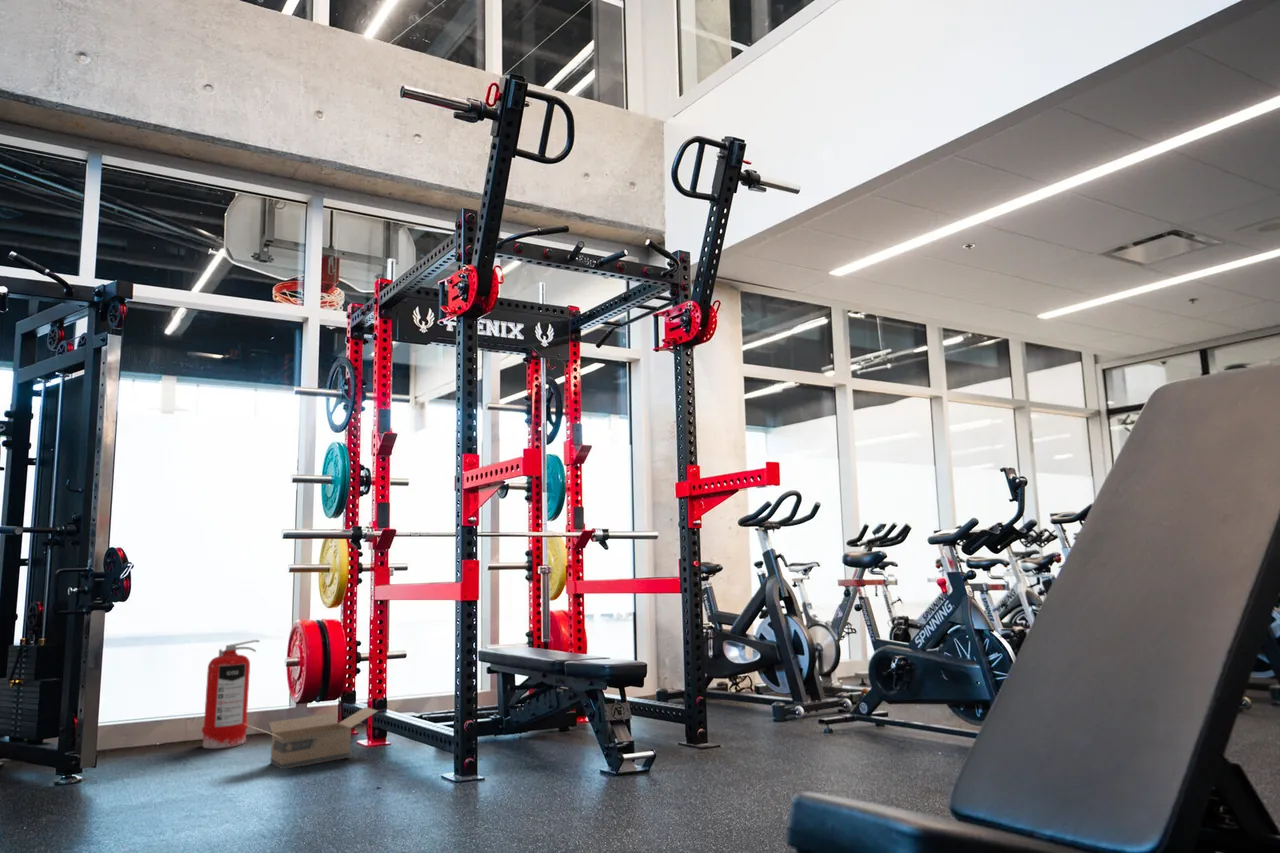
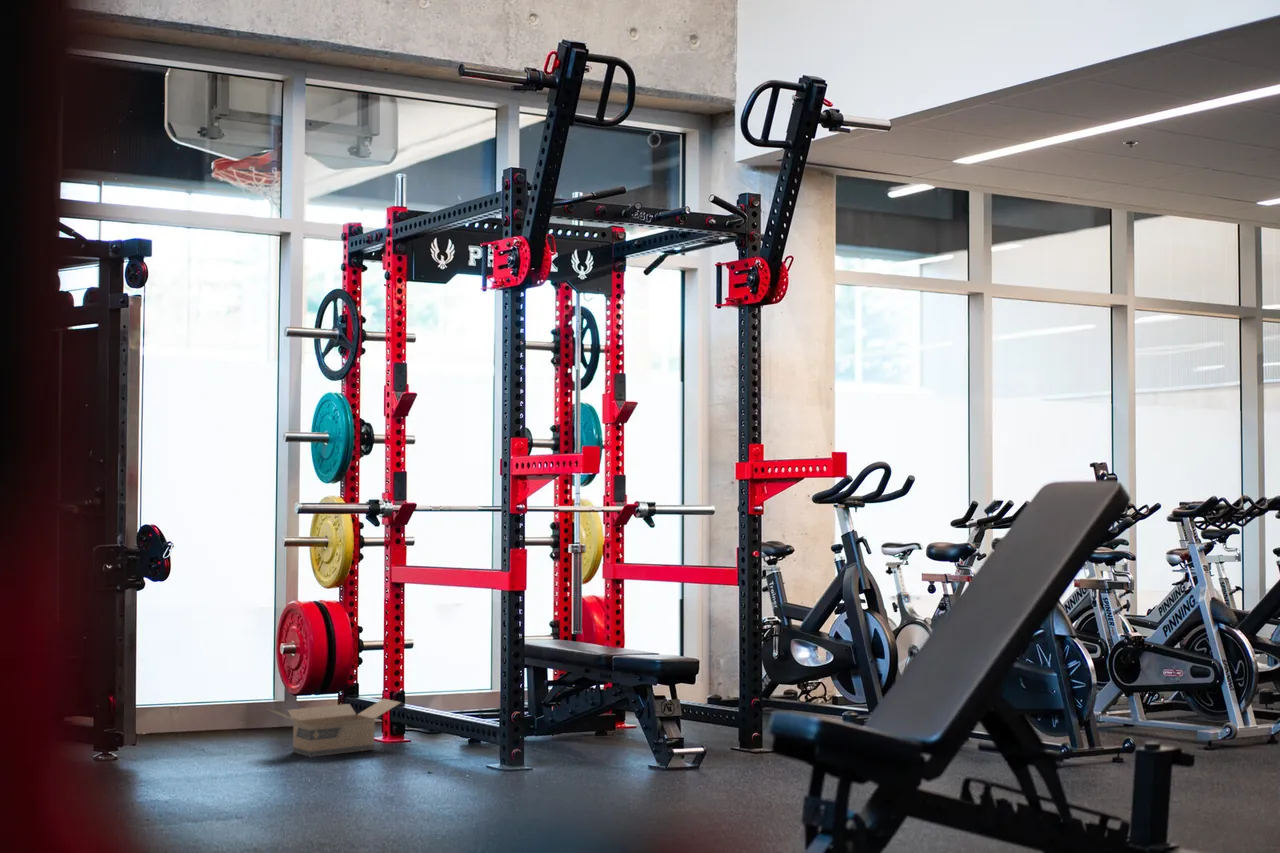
fire extinguisher: present [202,640,259,748] -> none [198,622,254,739]

